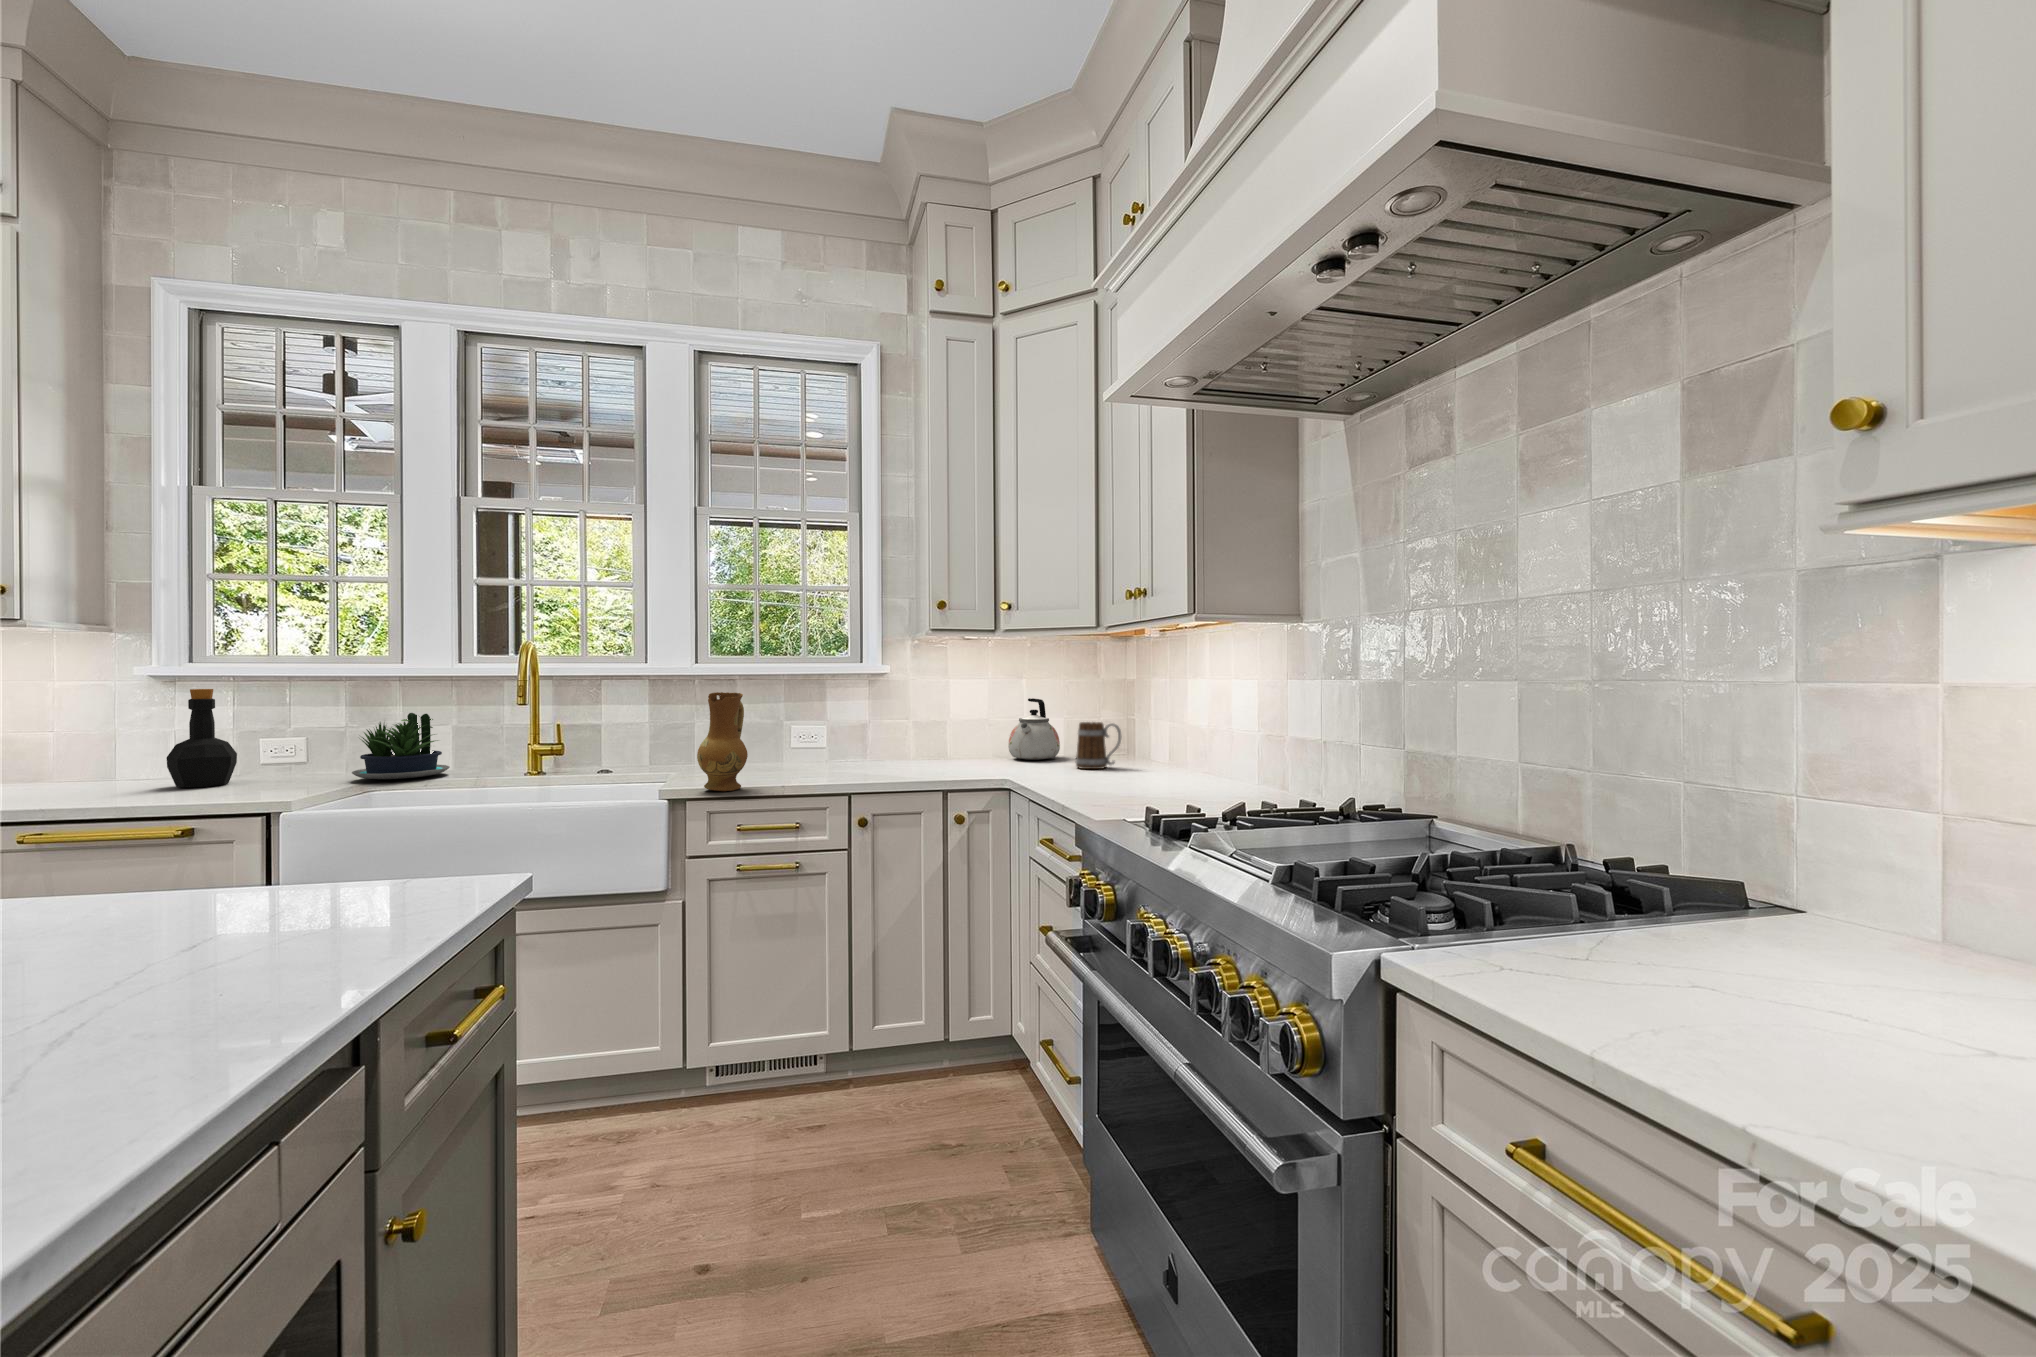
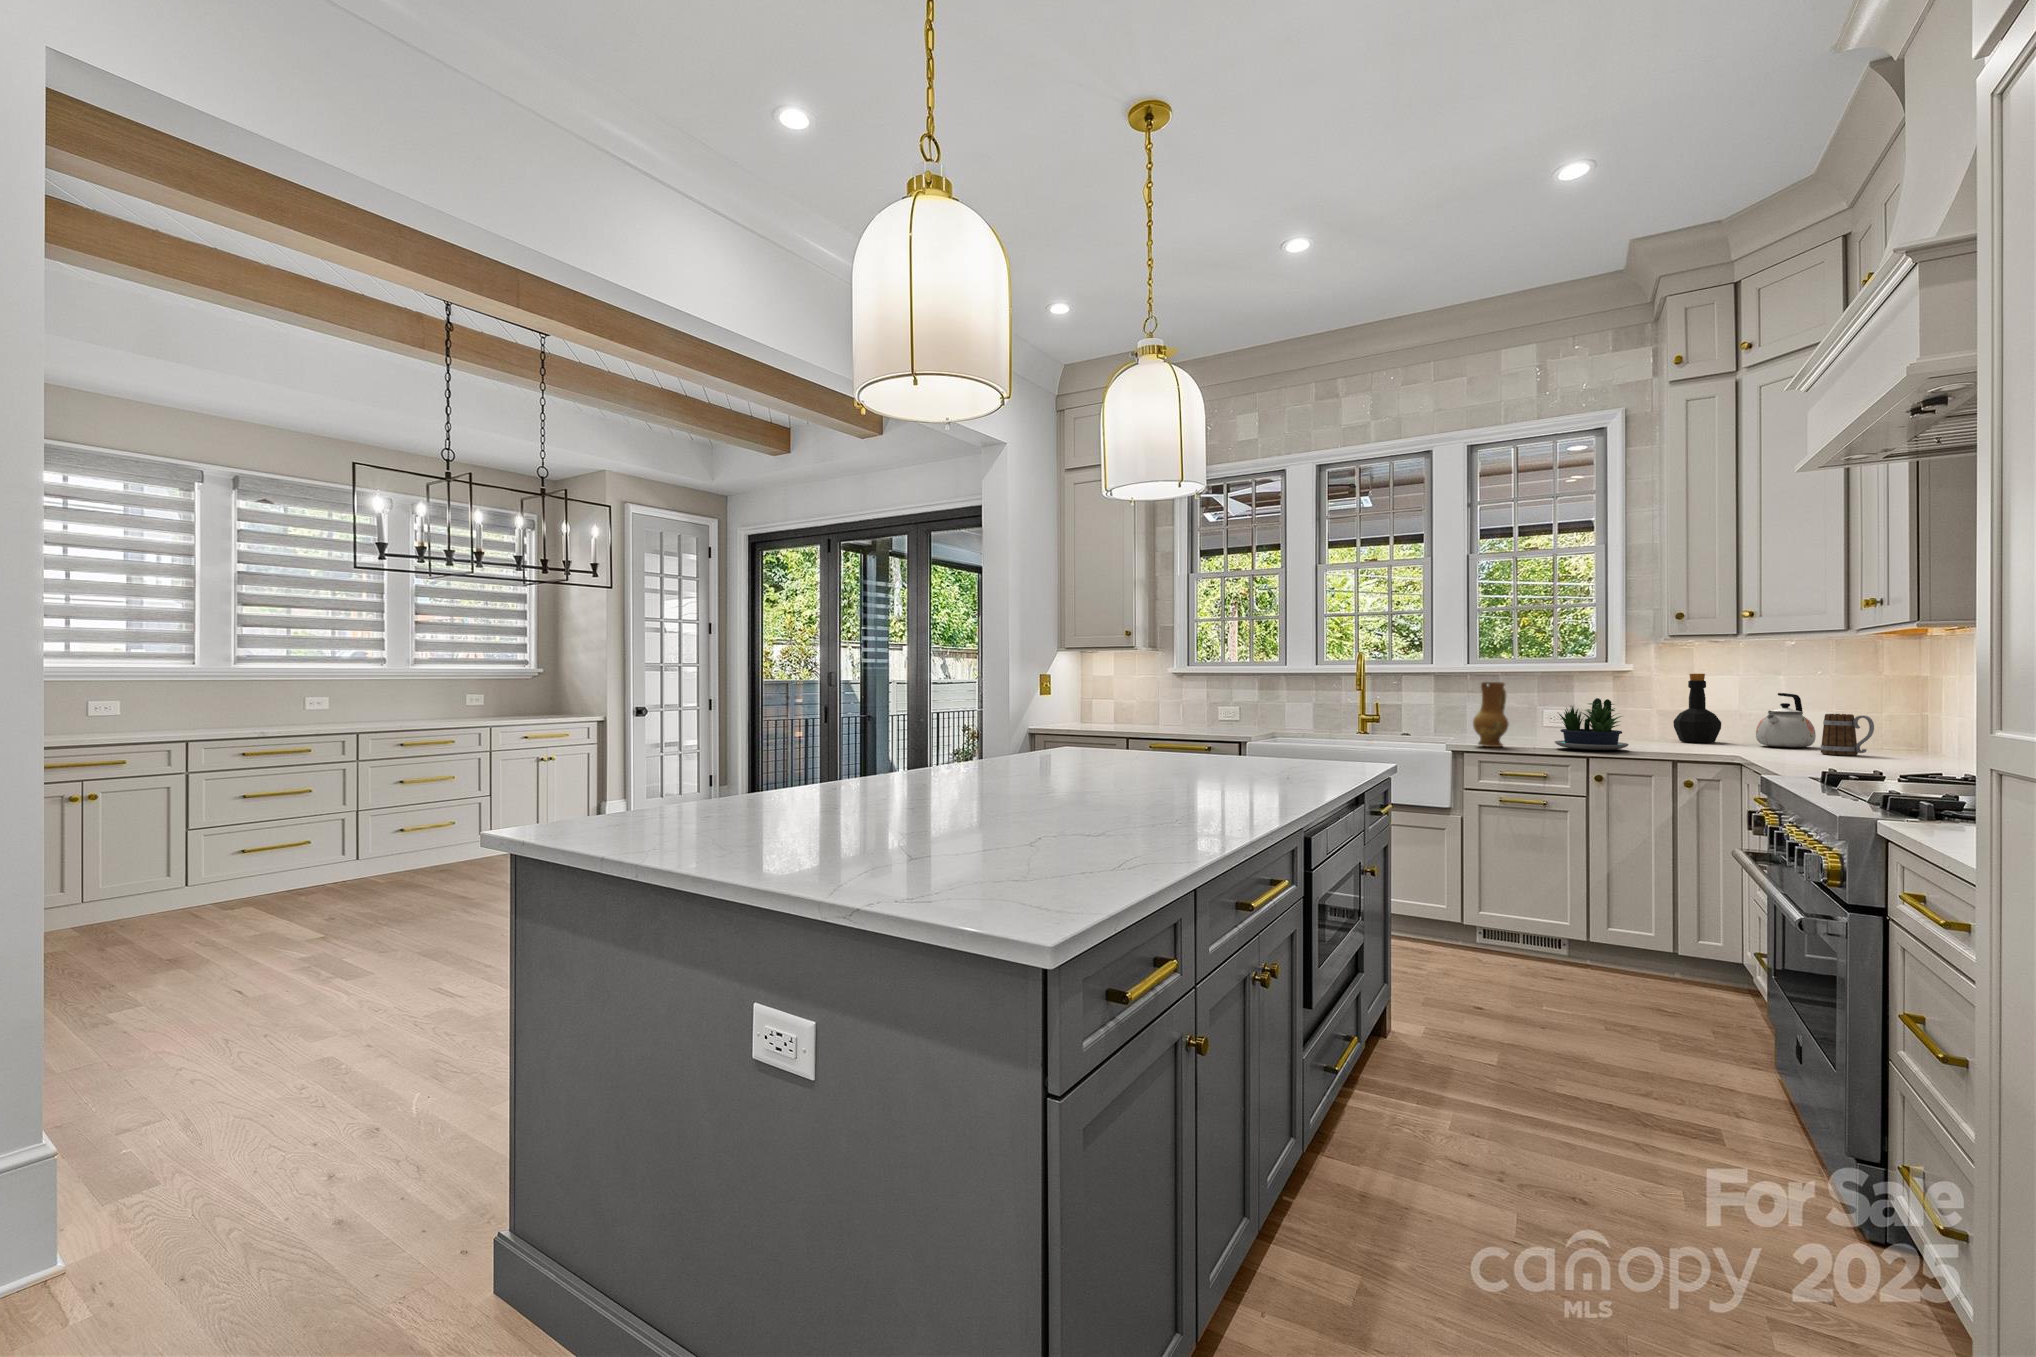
bottle: present [166,689,237,787] -> present [1673,674,1721,743]
potted plant: present [352,713,450,779] -> present [1555,698,1629,750]

